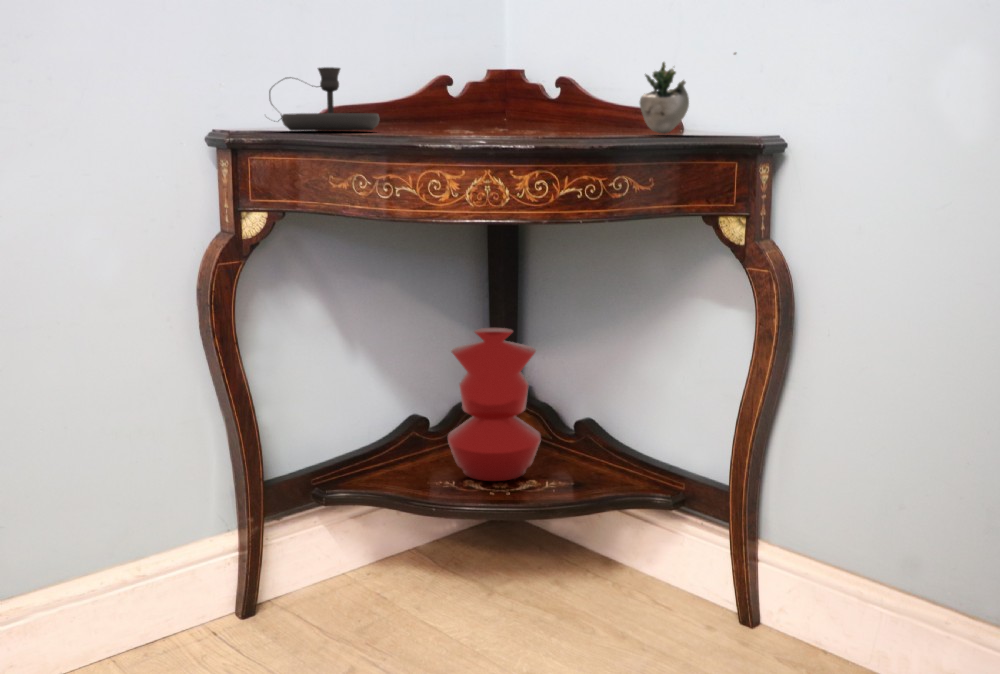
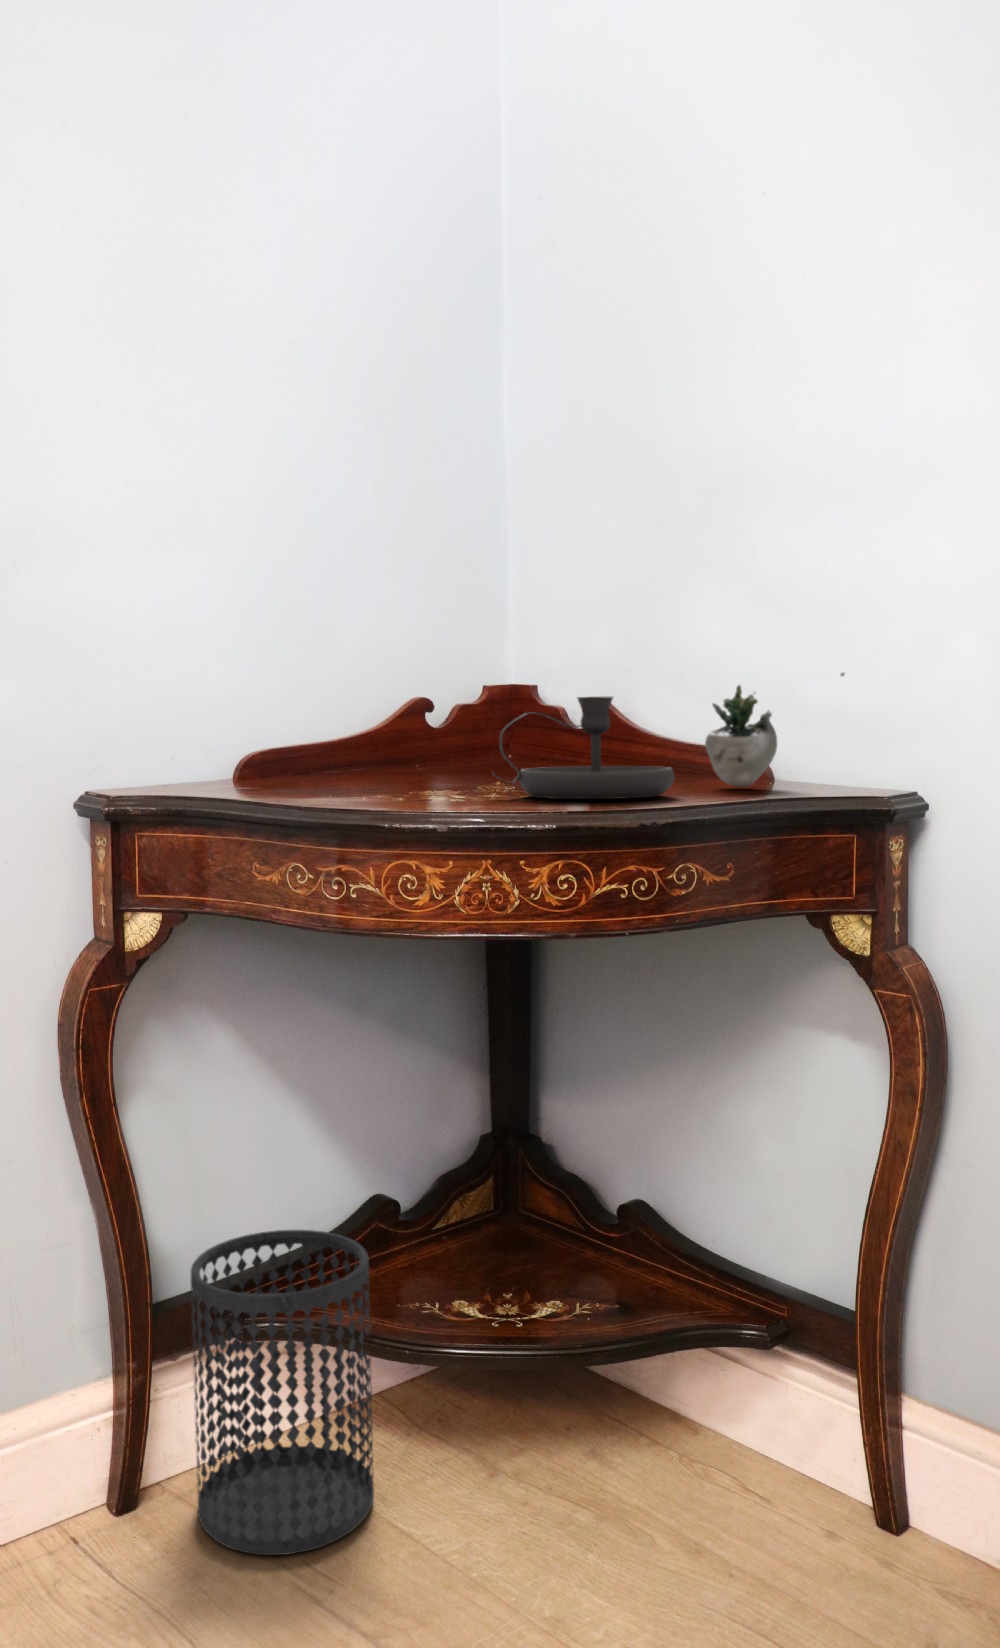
candlestick: present [269,67,380,131] -> present [493,697,675,799]
vase: present [448,328,541,481] -> none [429,1068,568,1305]
wastebasket: none [290,432,411,632] -> present [191,1230,374,1555]

